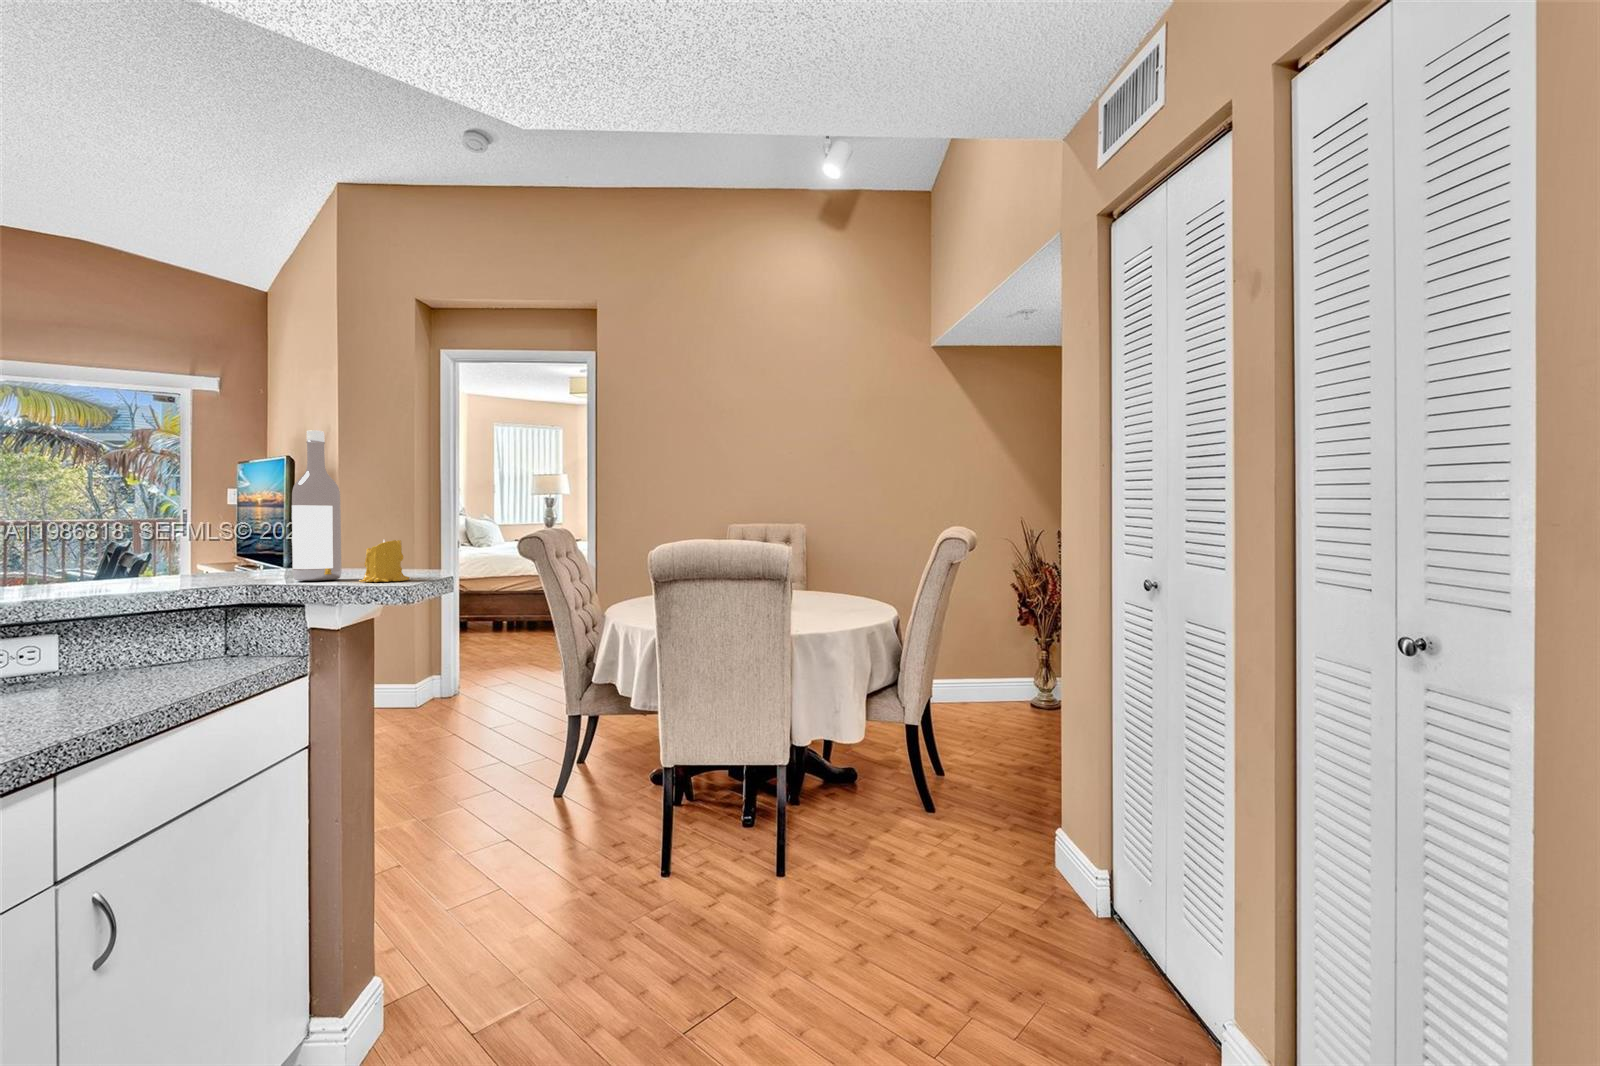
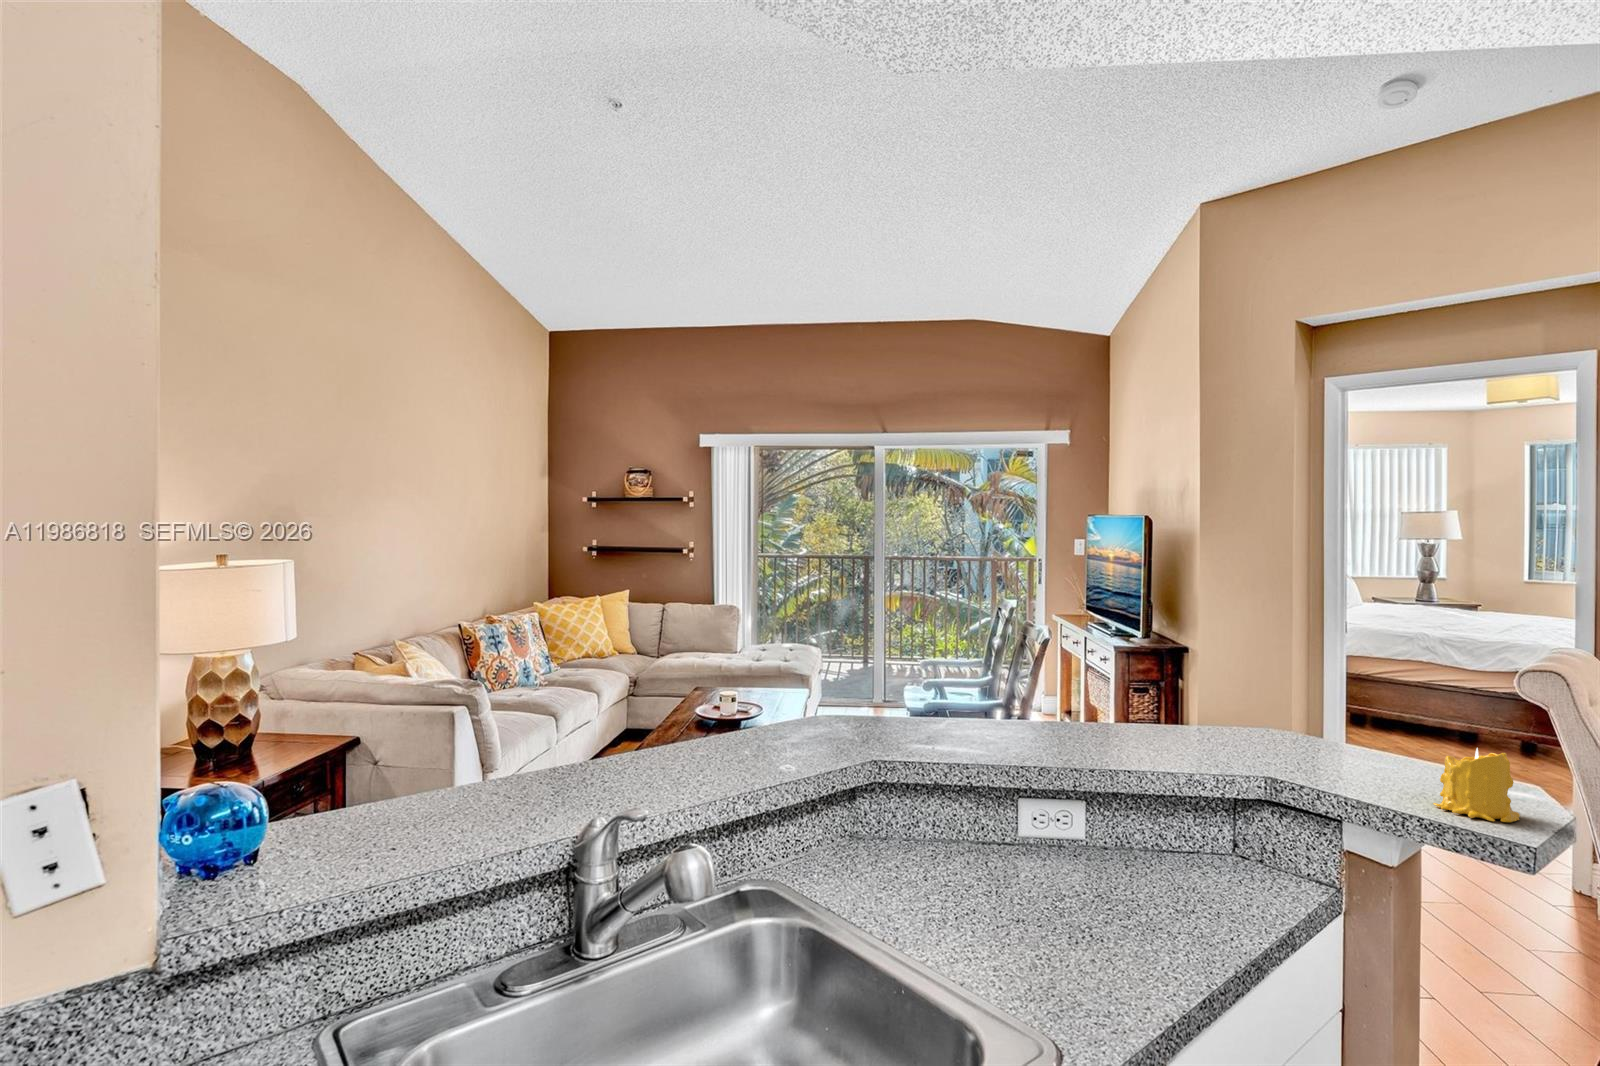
wine bottle: present [292,430,341,581] -> none [1317,571,1386,782]

